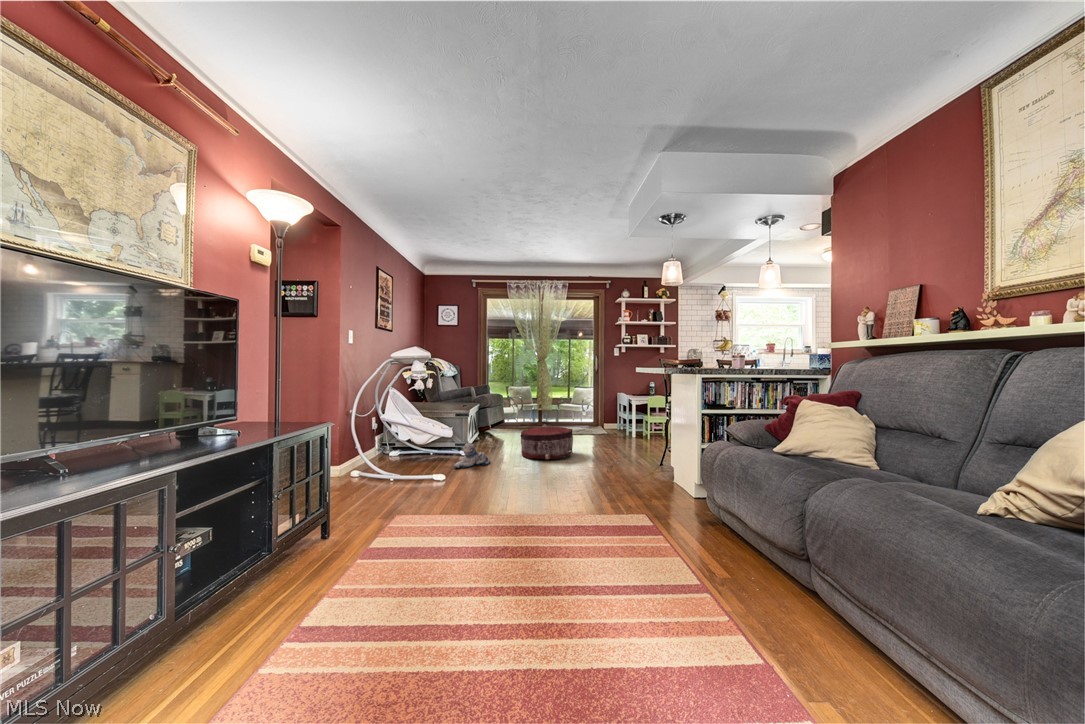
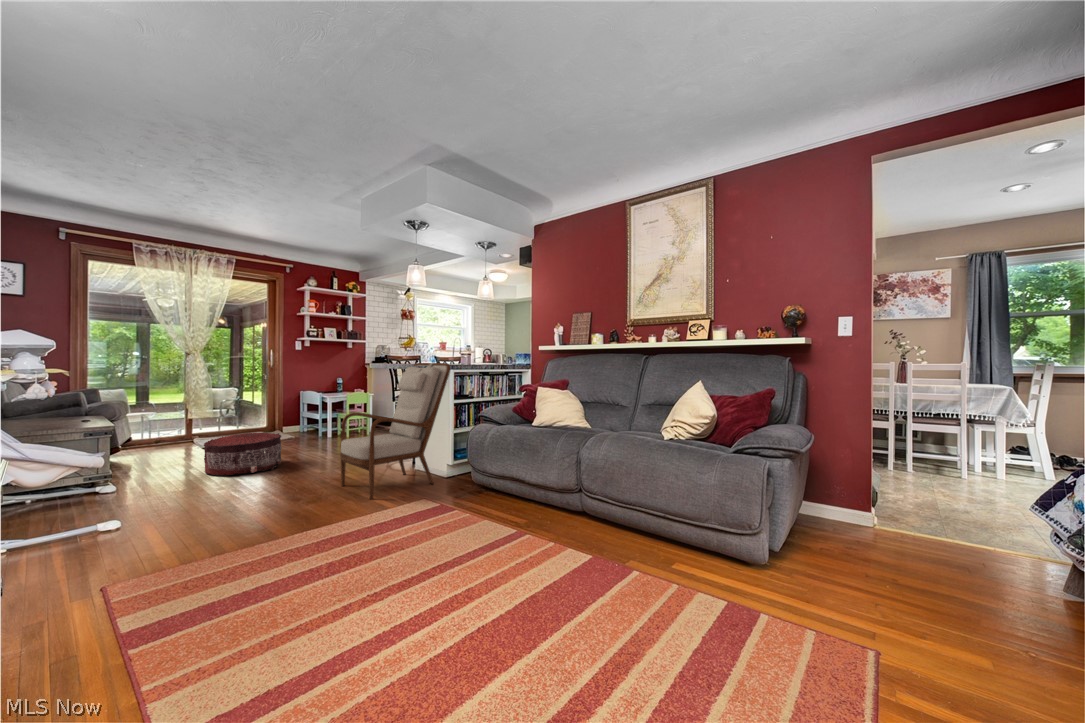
armchair: none [588,367,689,502] -> present [340,363,450,499]
plush toy: present [454,442,490,468] -> none [105,466,165,506]

